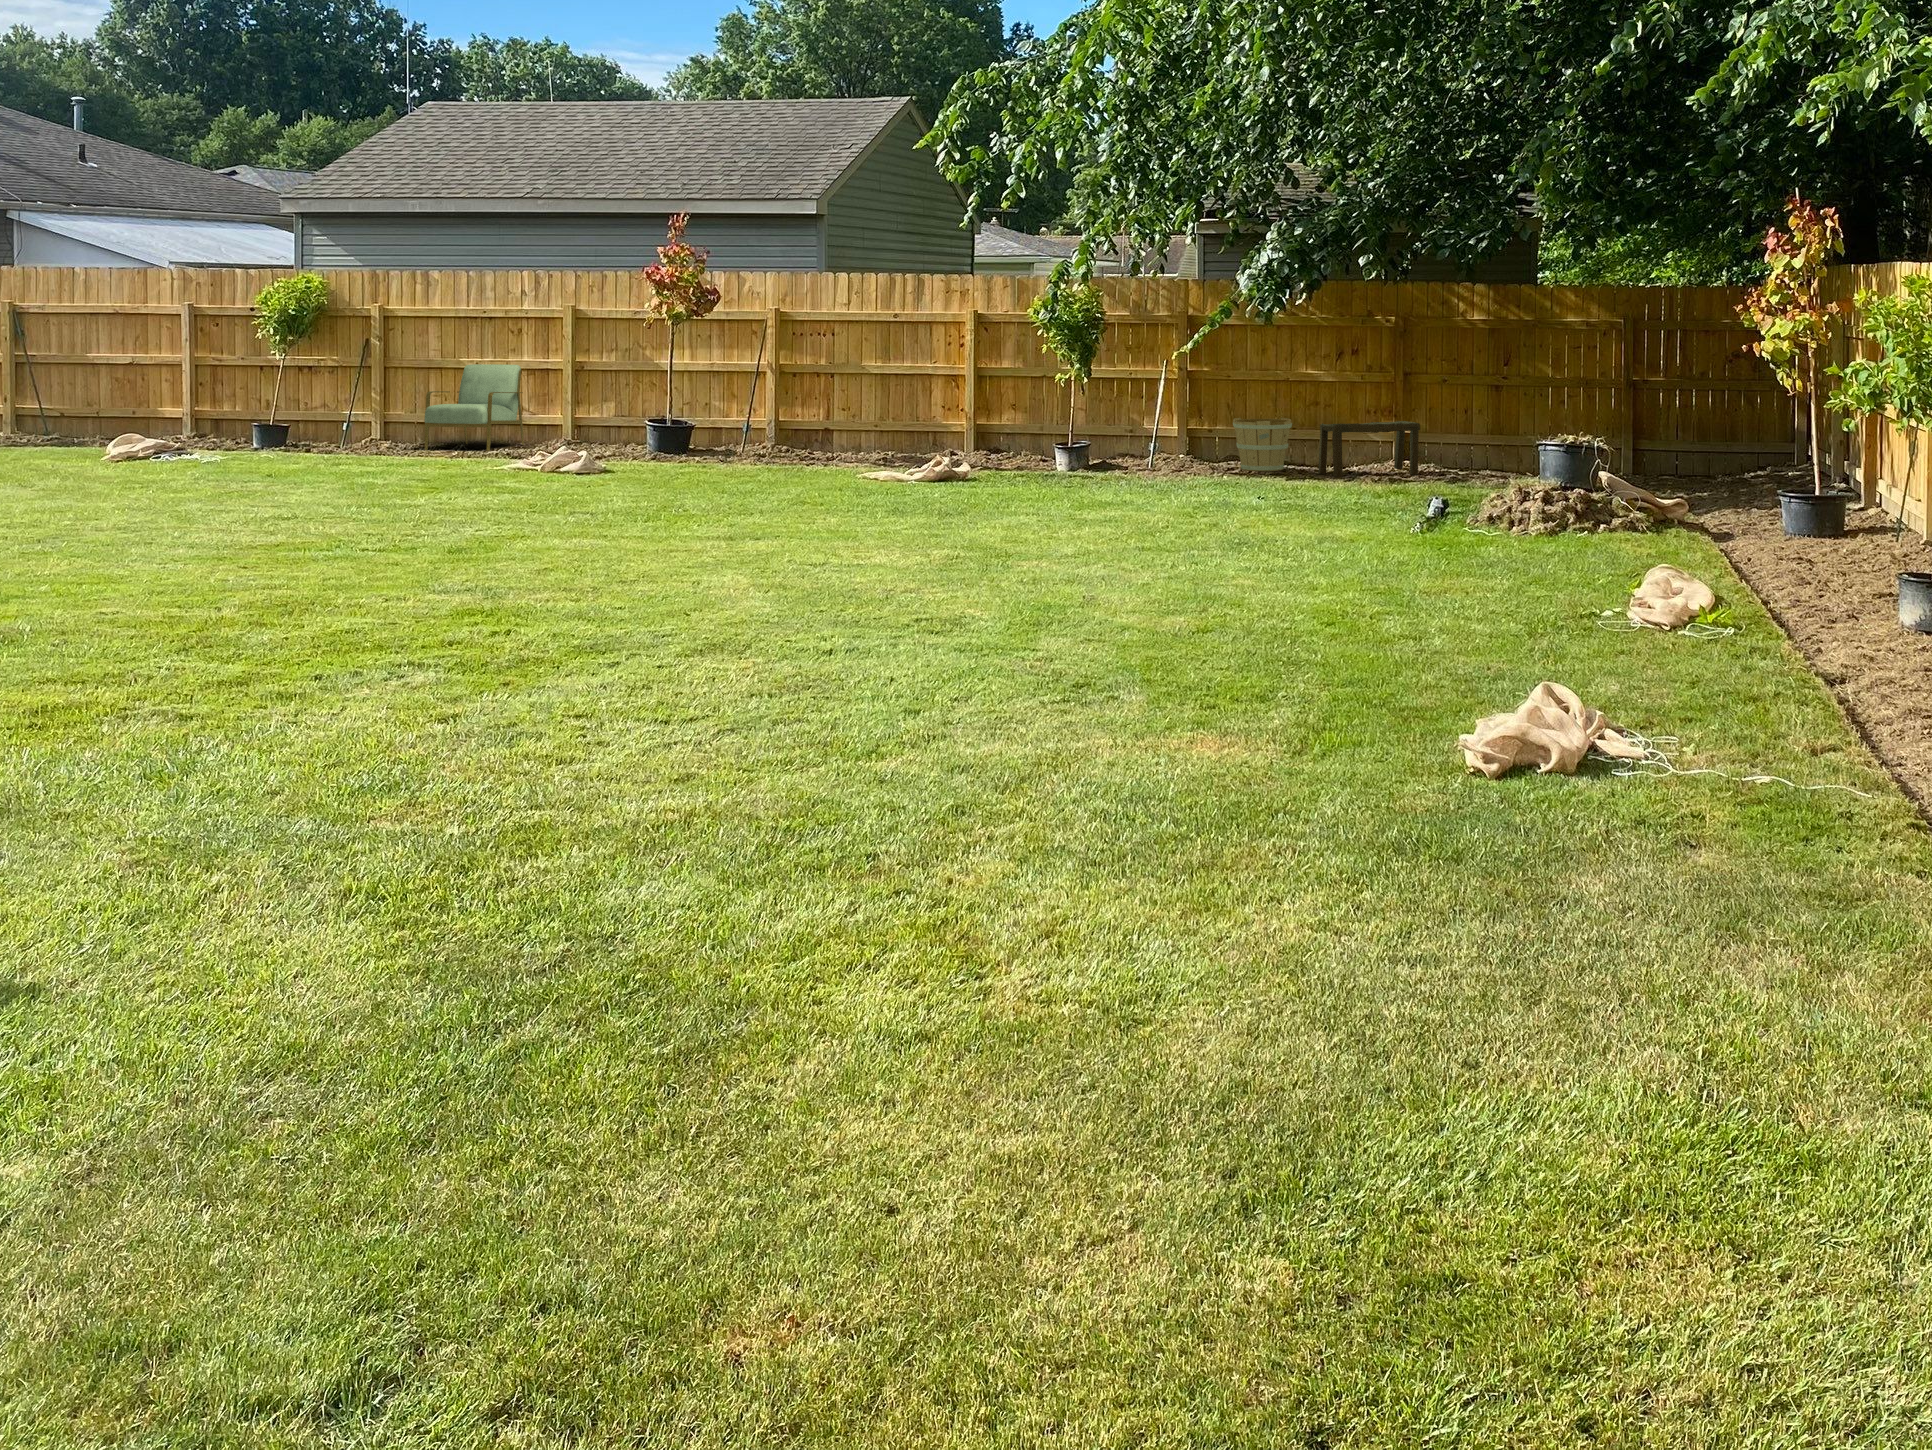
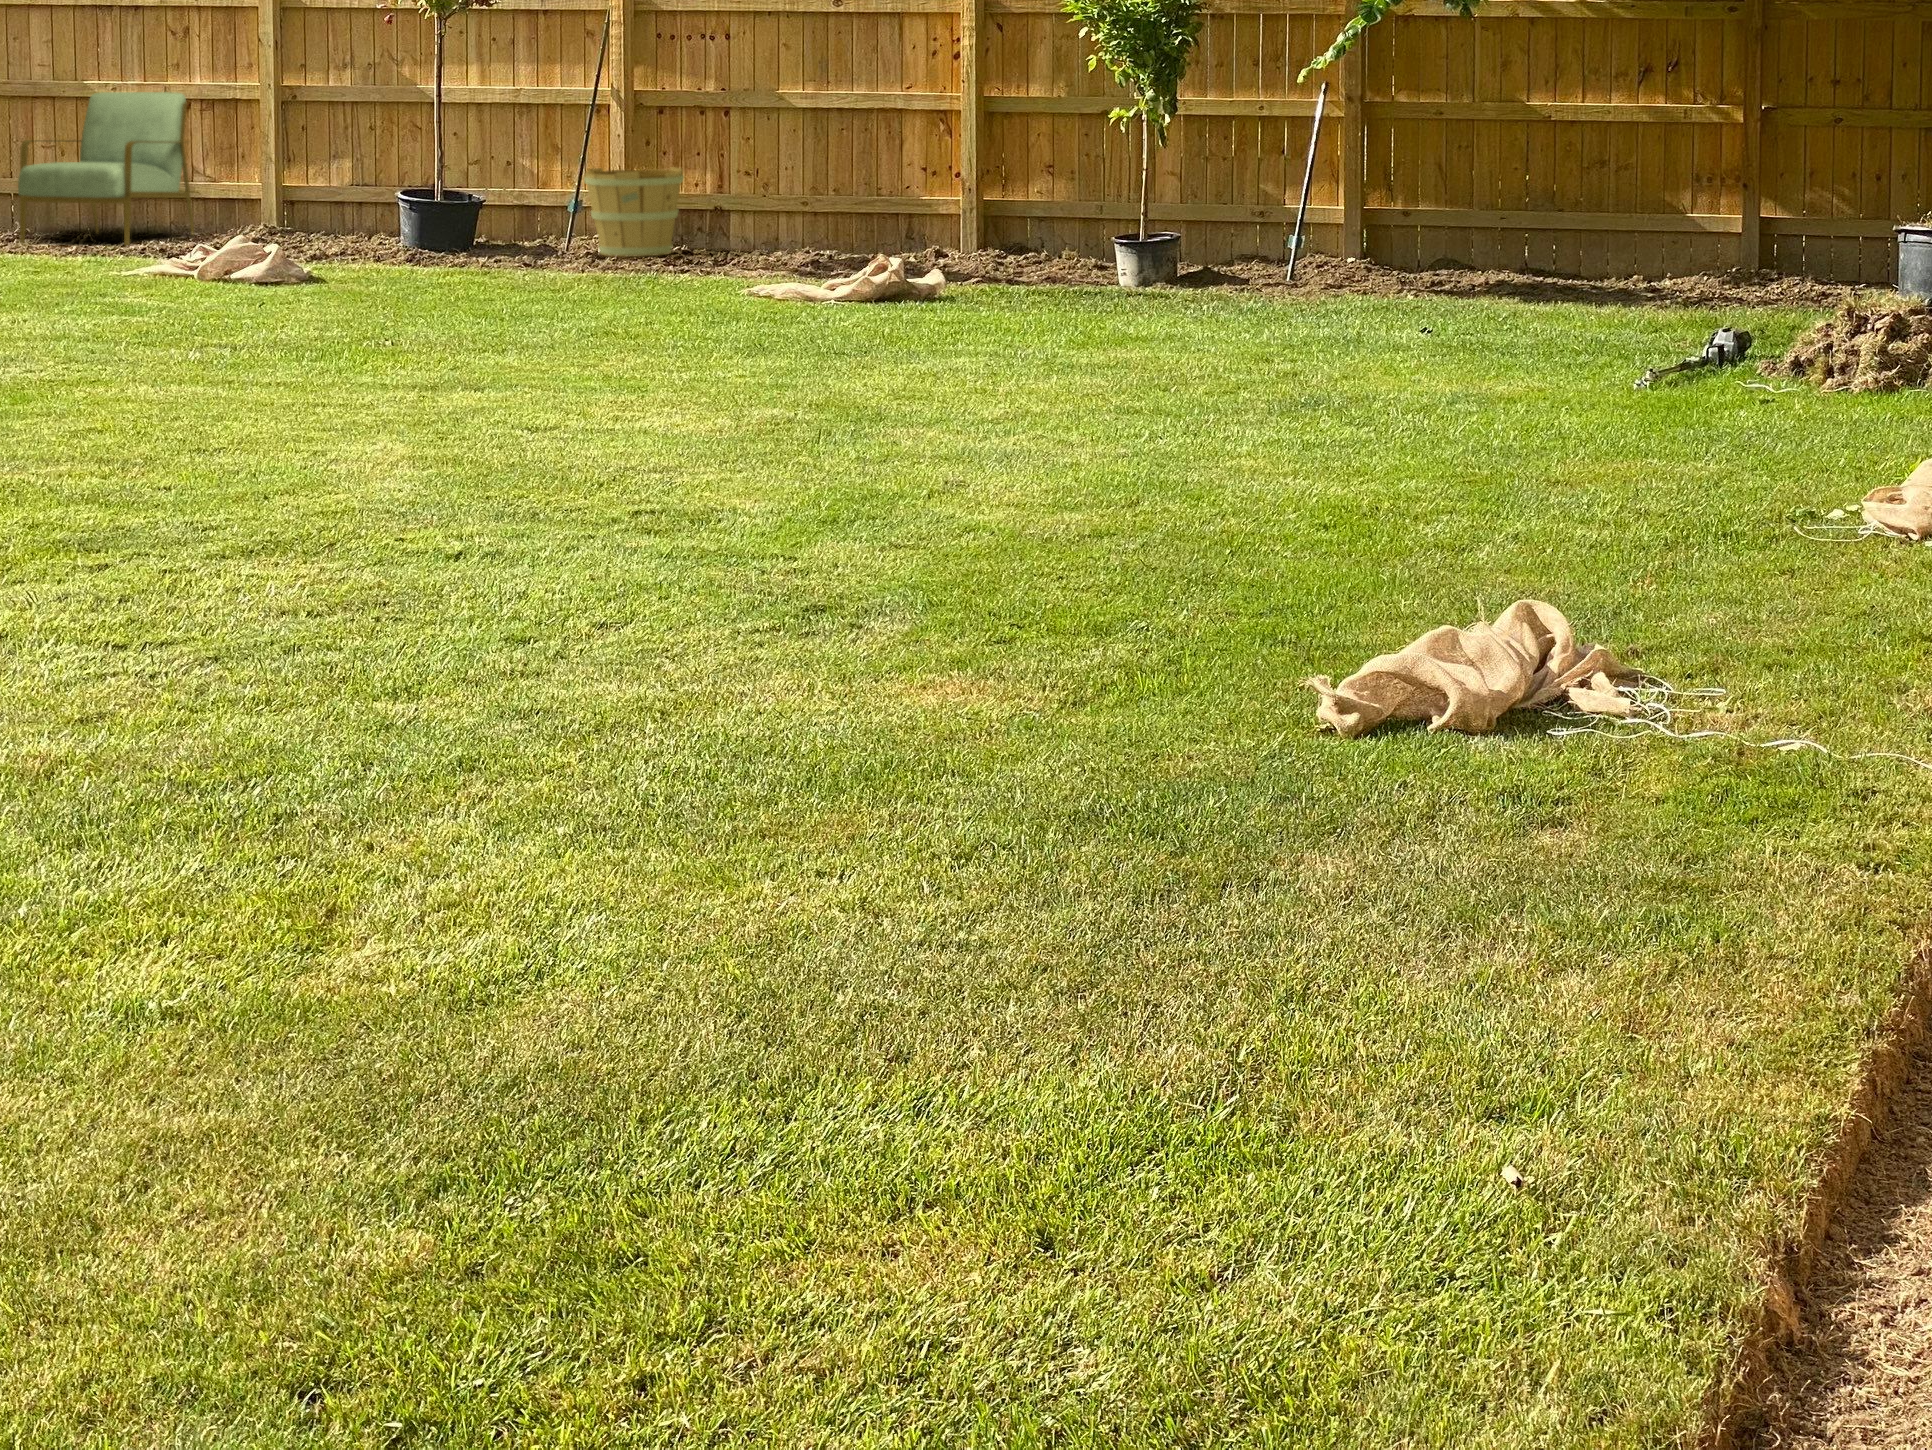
wooden bucket: present [1233,418,1292,471] -> present [584,167,684,257]
bench: present [1318,421,1420,477] -> none [1577,192,1765,295]

